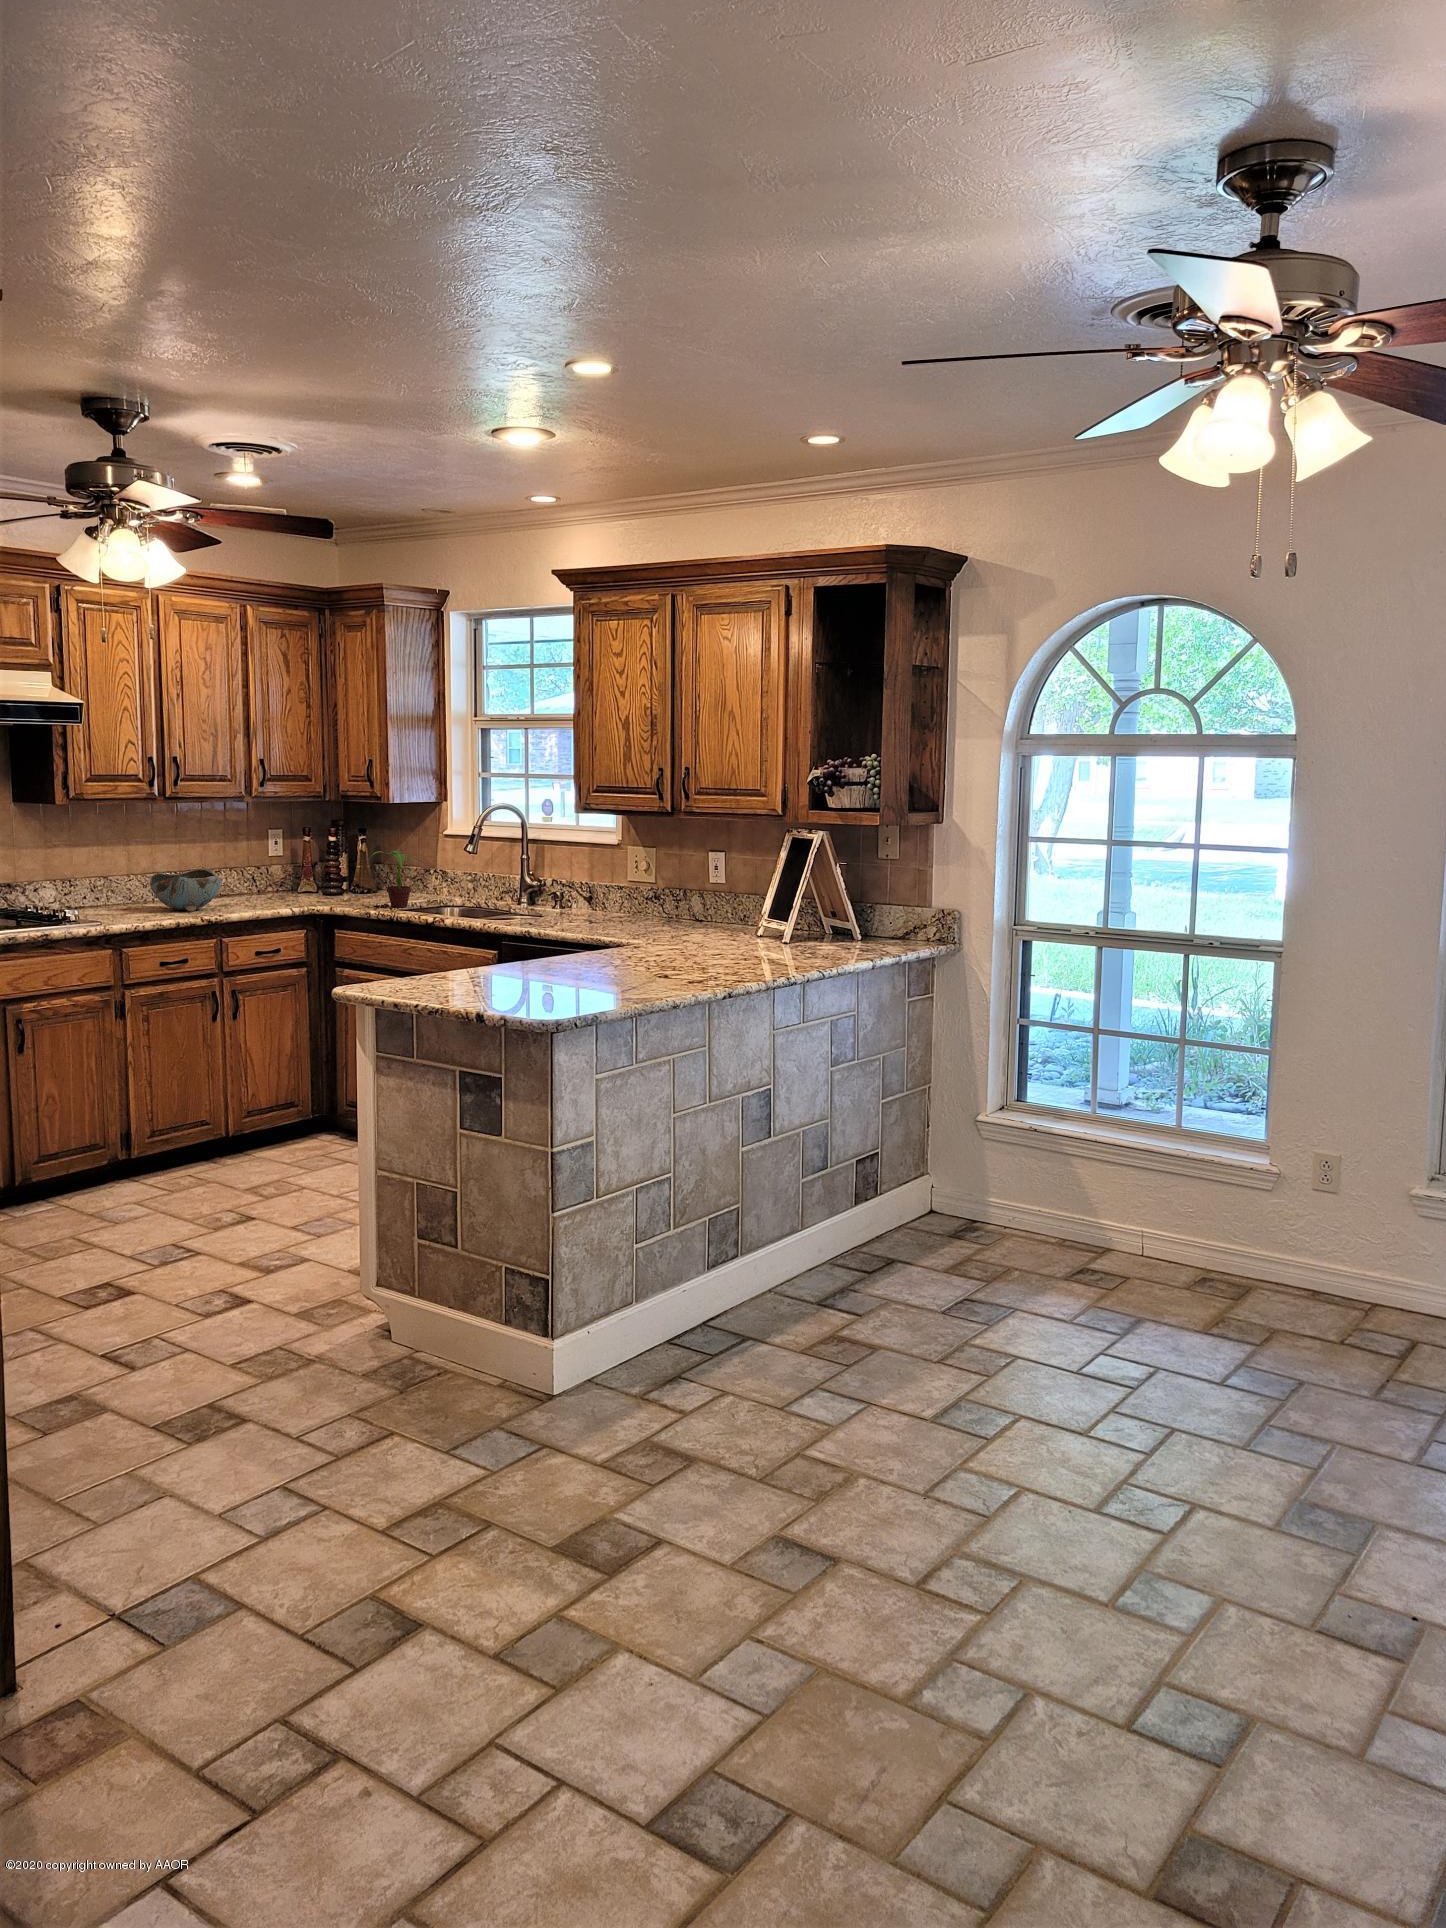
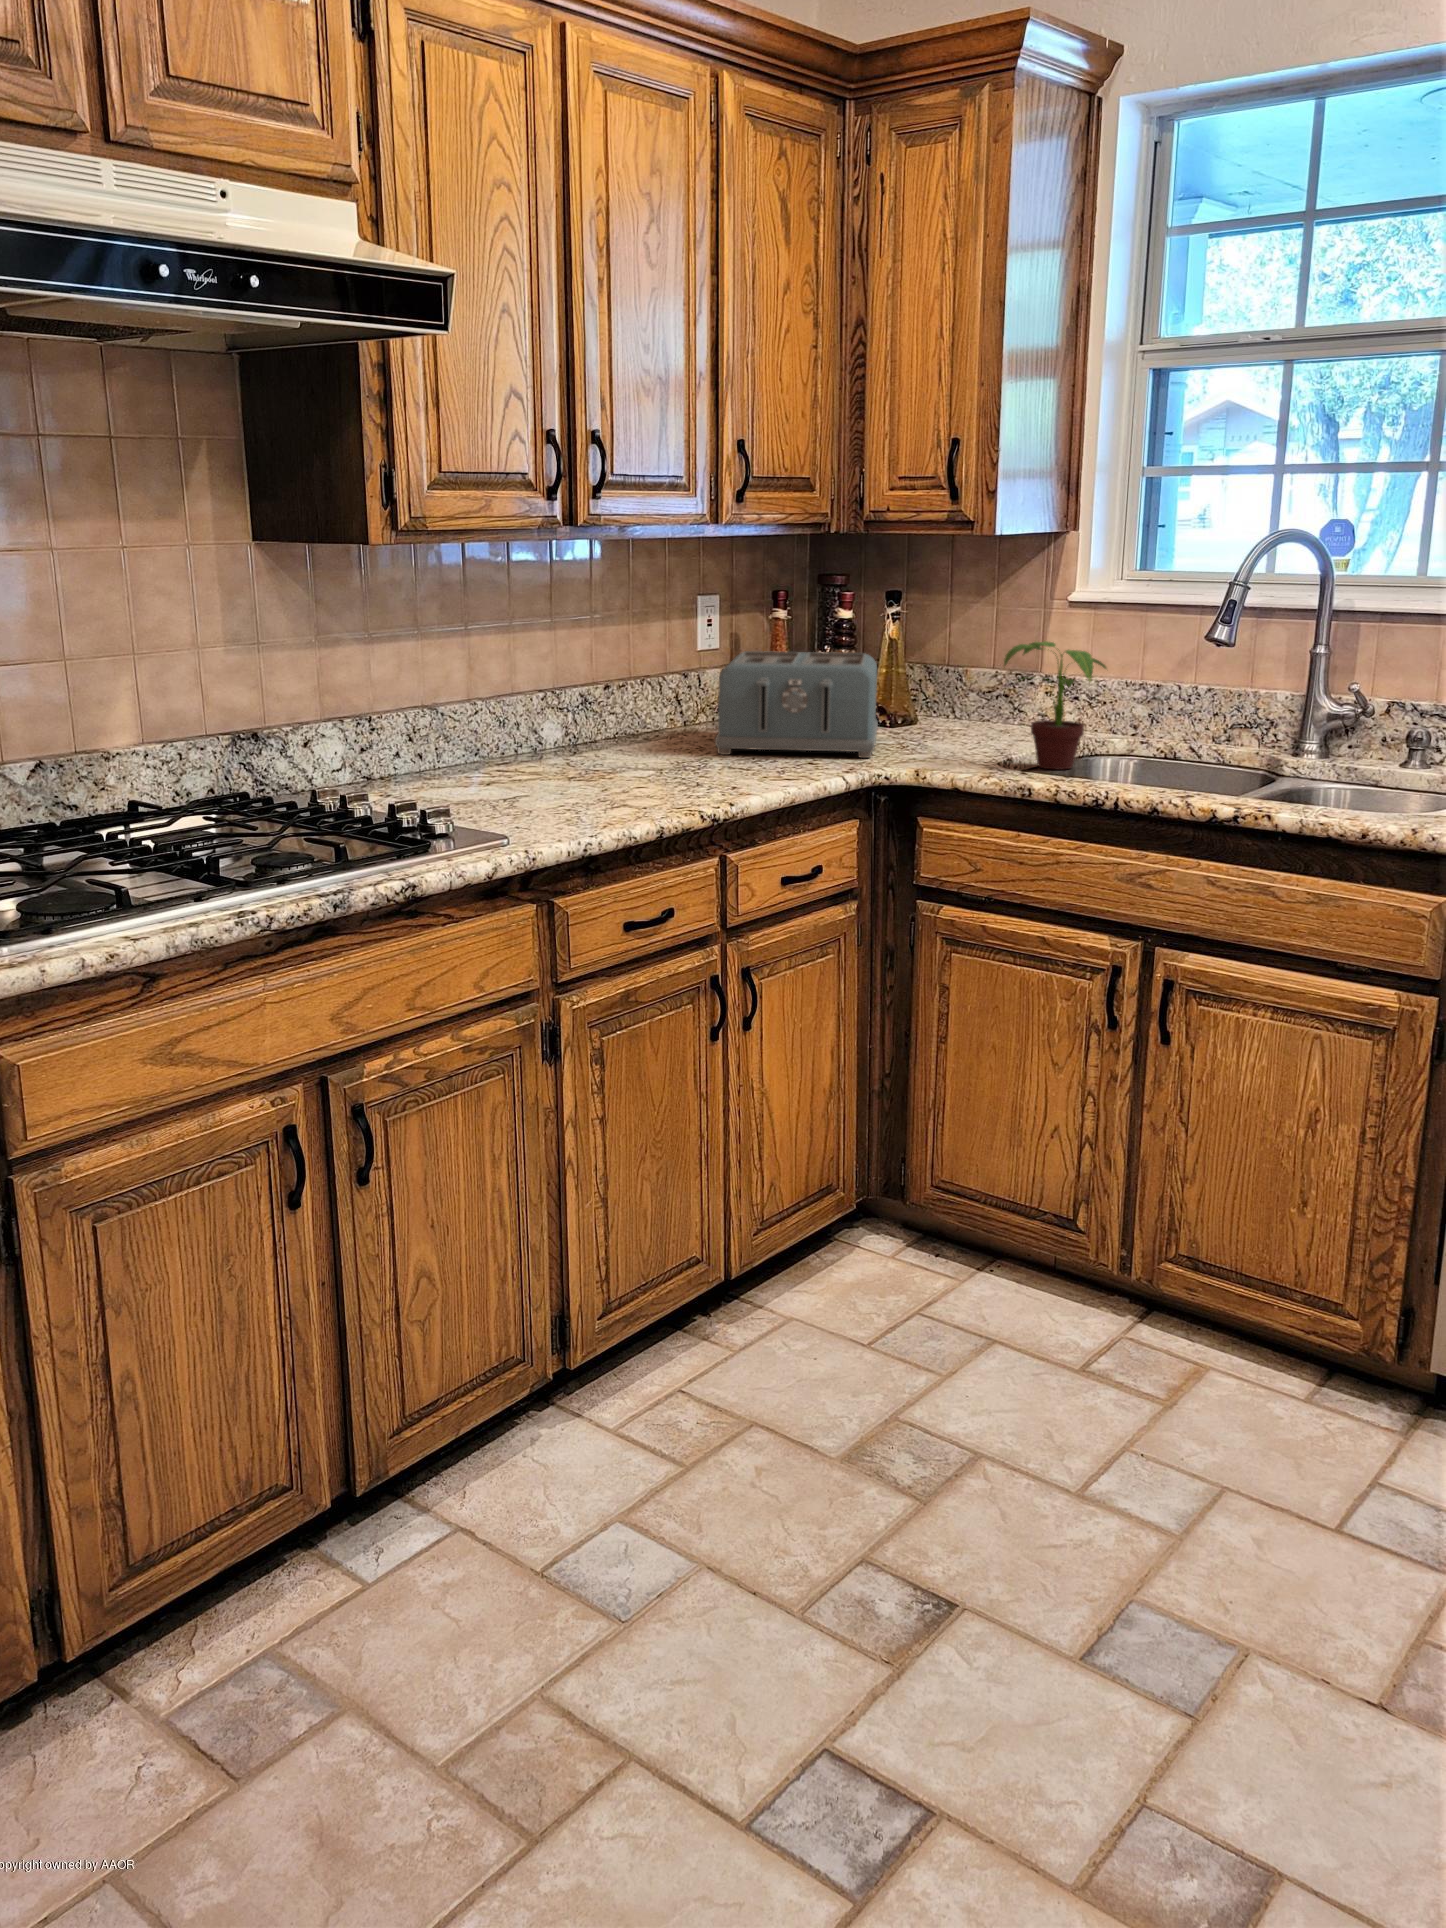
toaster: none [247,856,344,904] -> present [715,651,878,758]
bowl: present [150,869,222,911] -> none [554,686,706,789]

